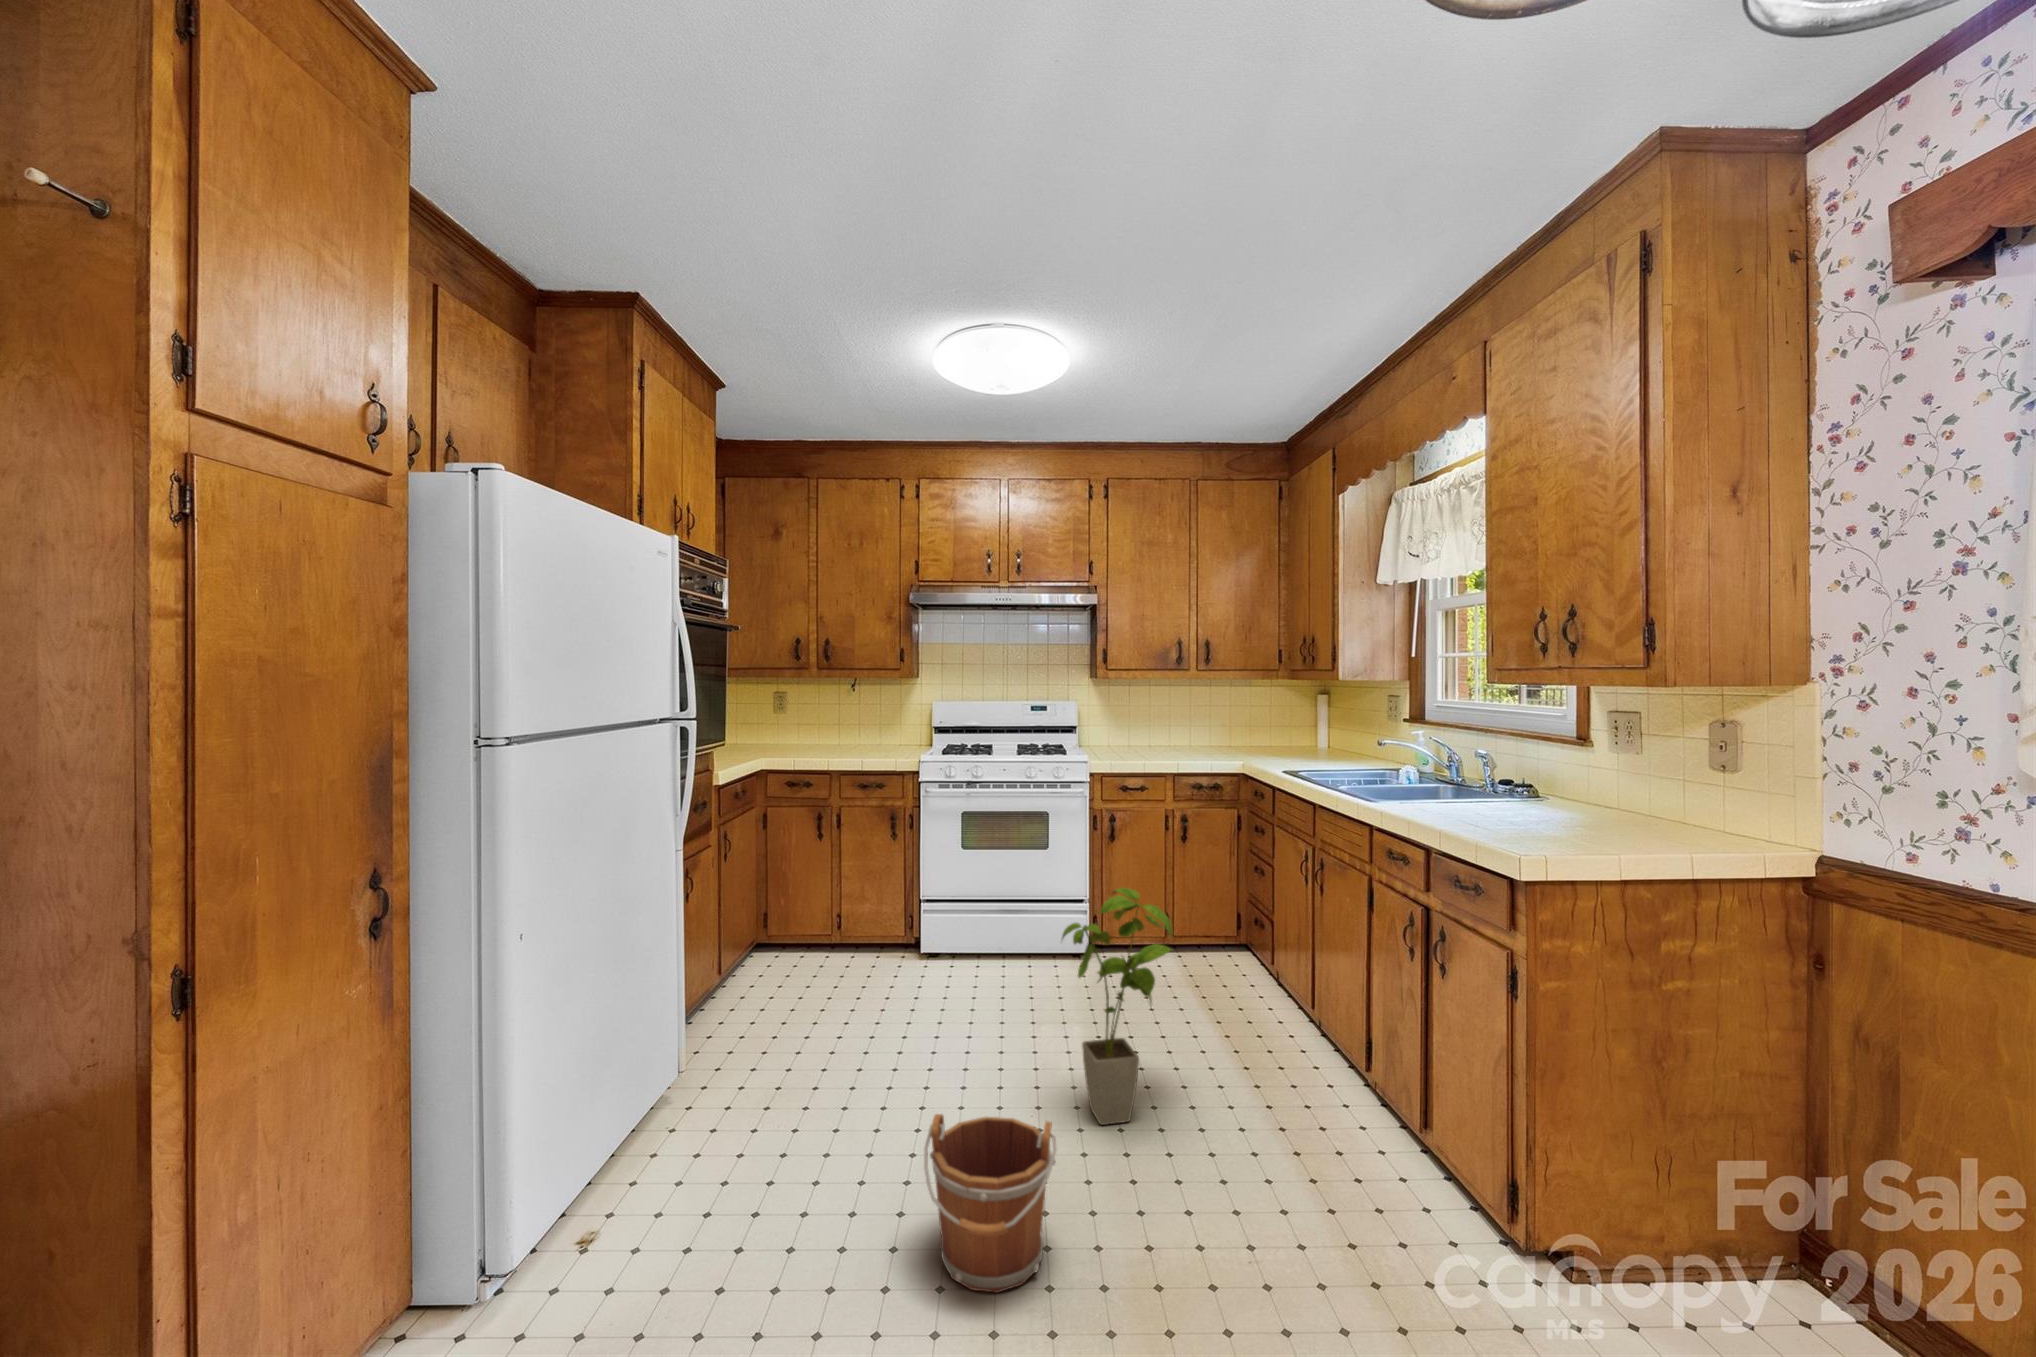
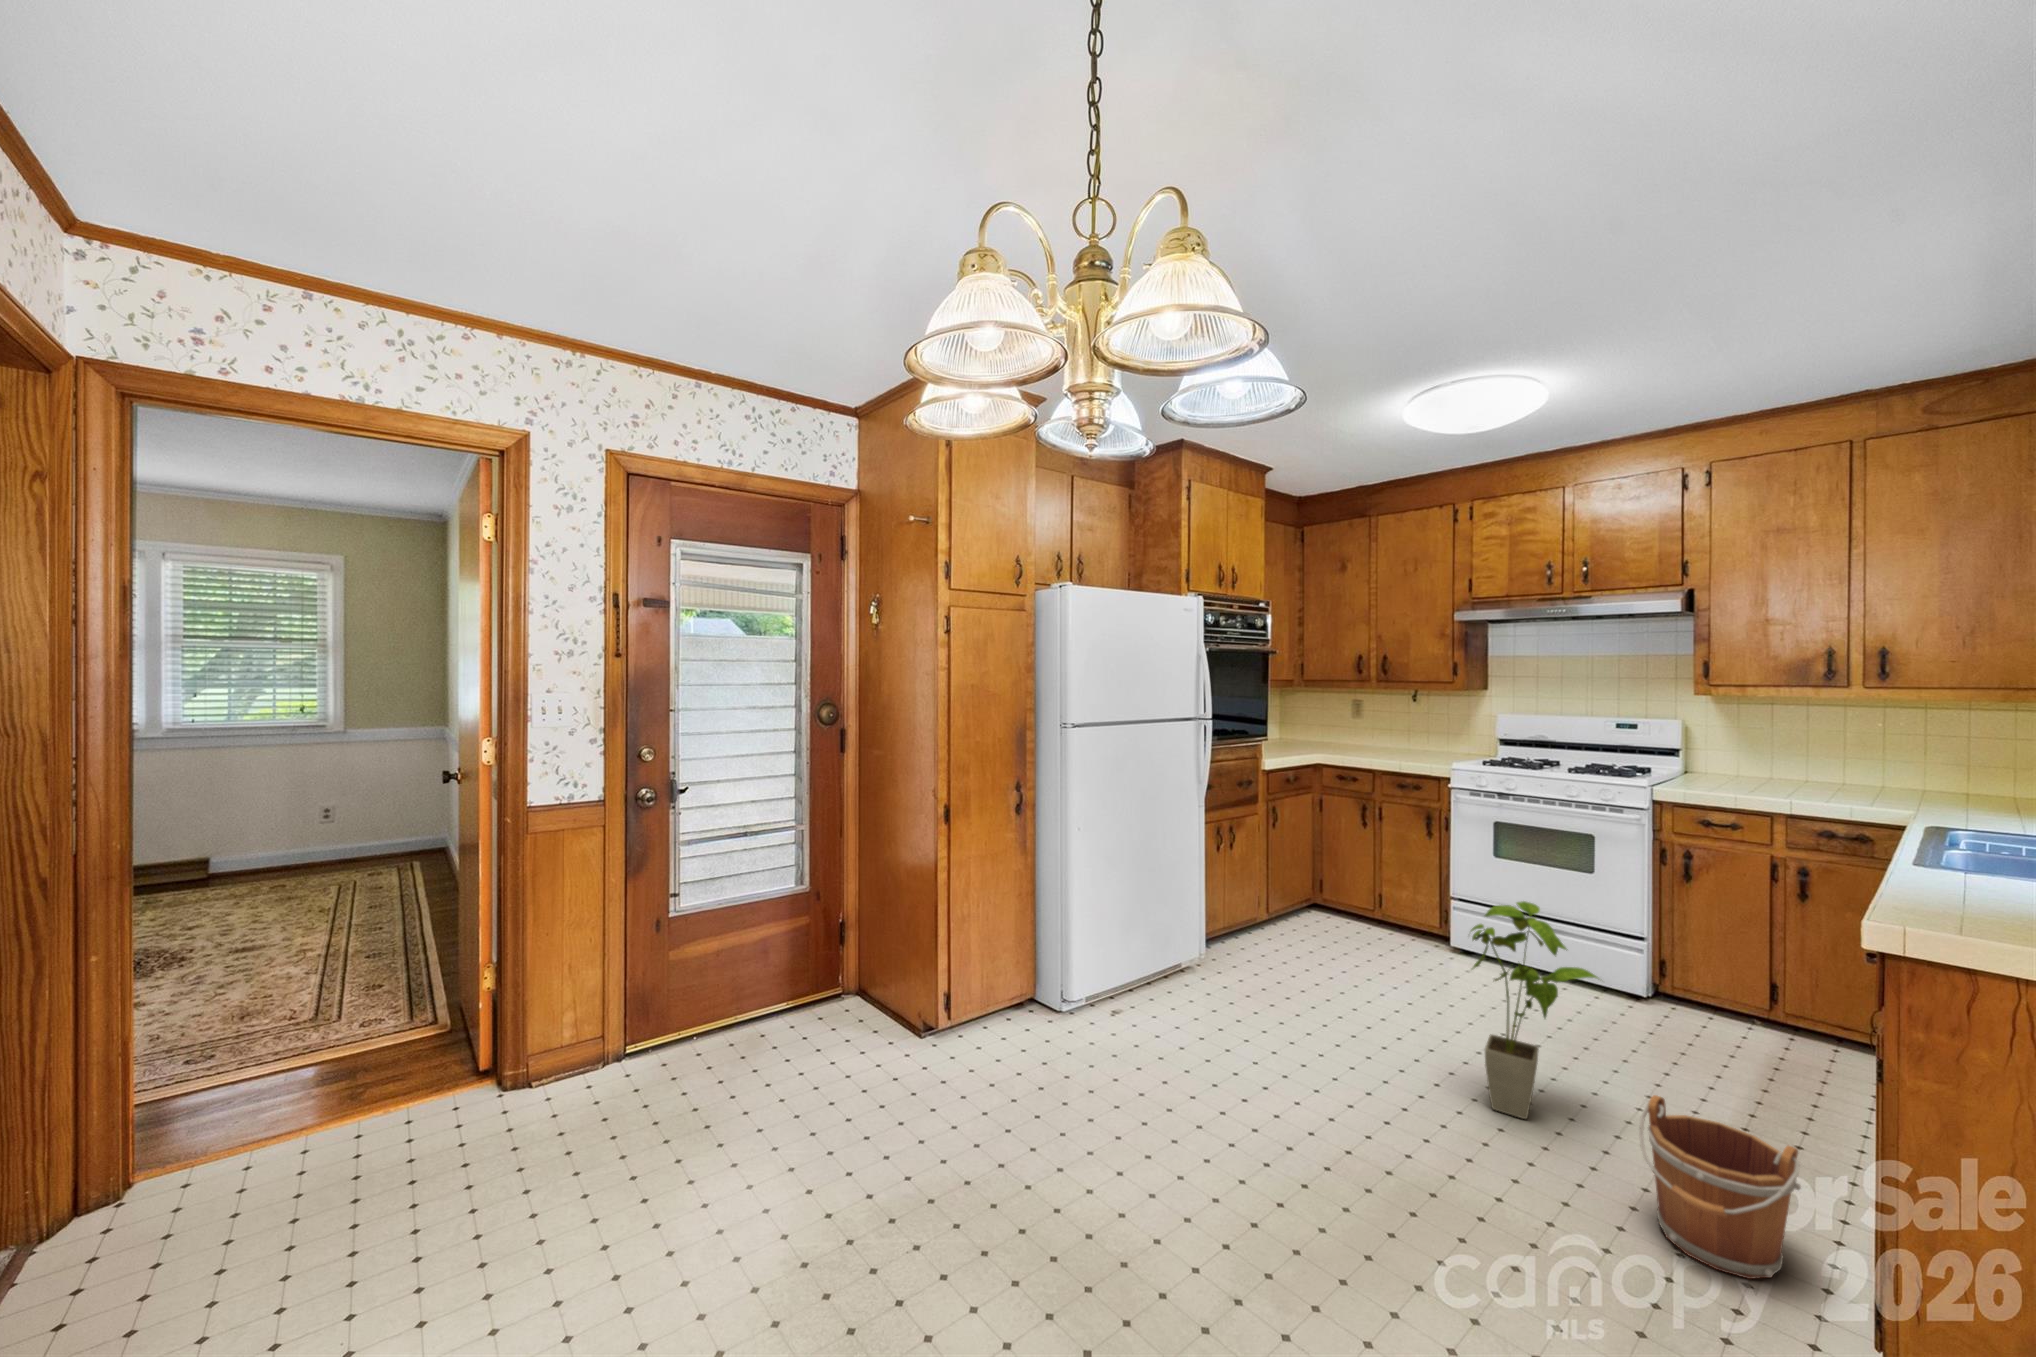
bucket: present [924,1114,1057,1292] -> present [1639,1095,1801,1279]

